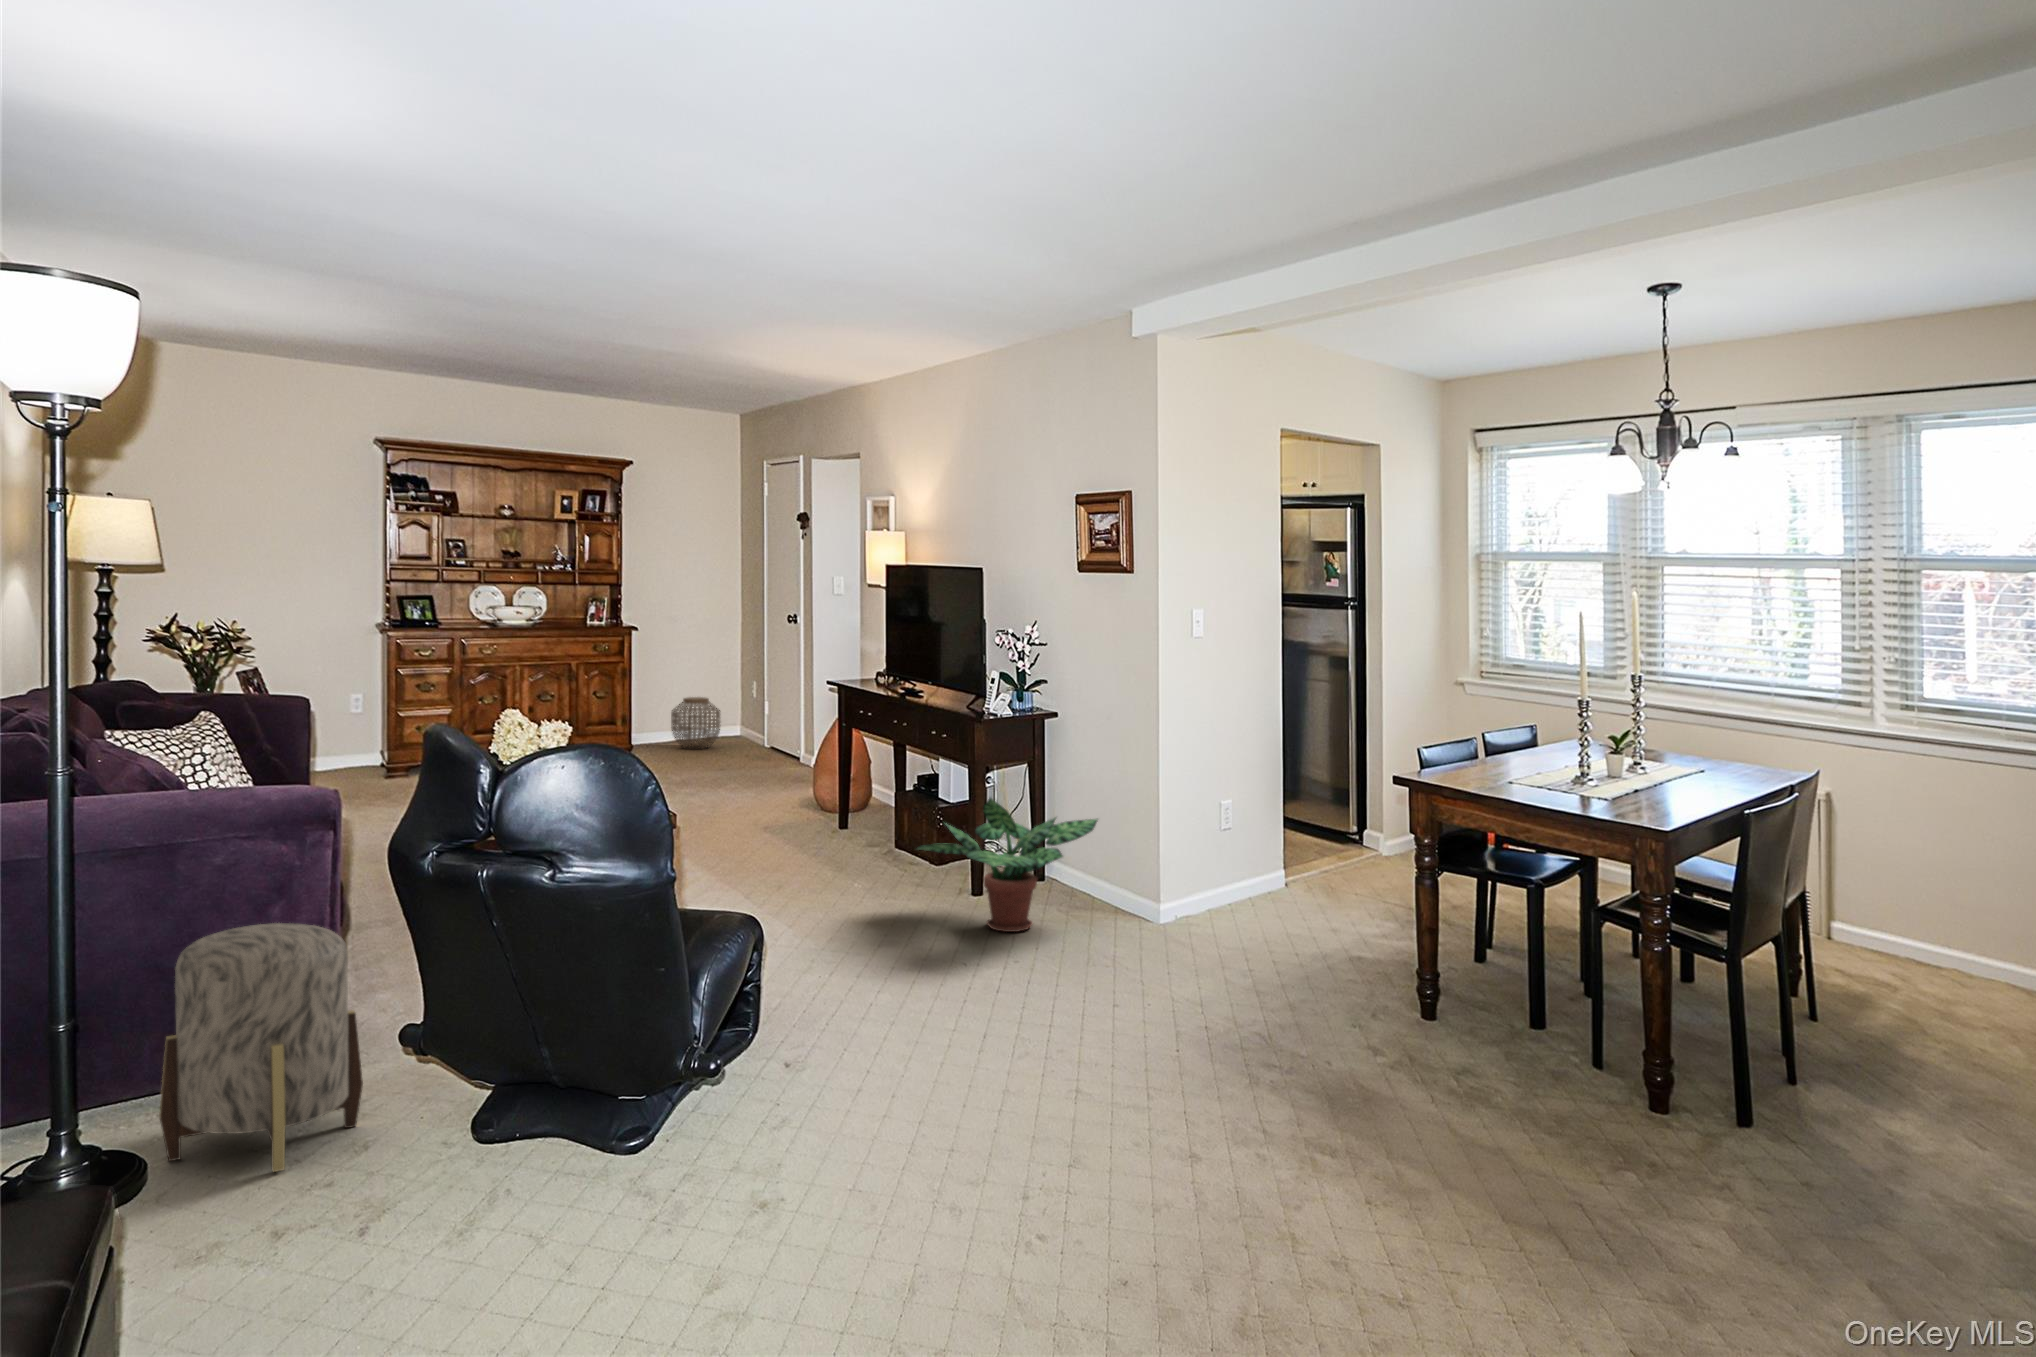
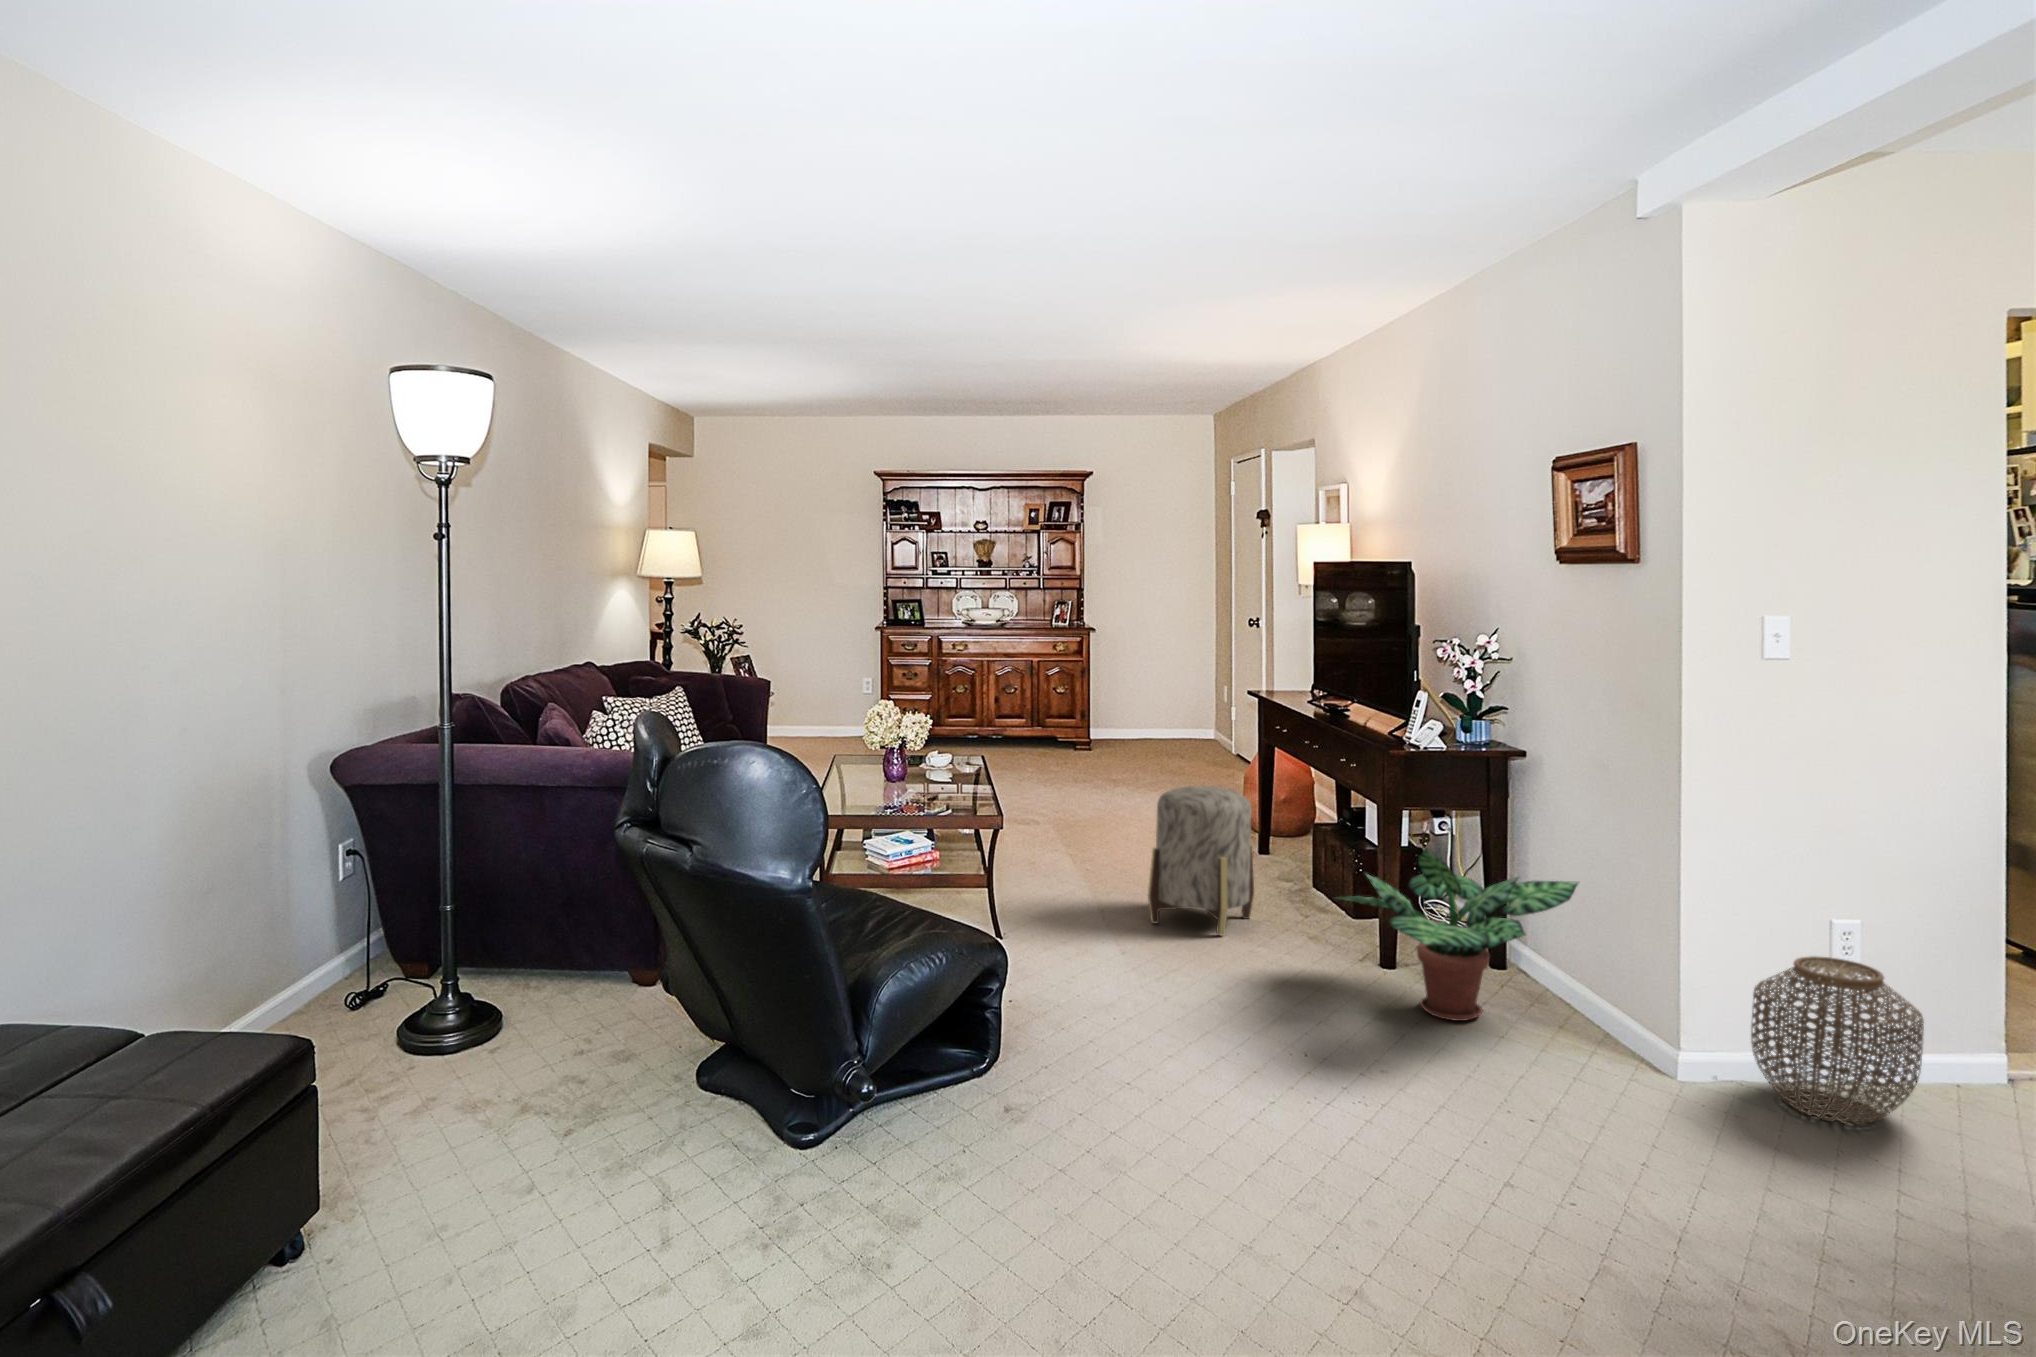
woven basket: present [671,697,720,749] -> present [1751,956,1924,1124]
ottoman: present [159,923,363,1172] -> present [1148,786,1254,935]

